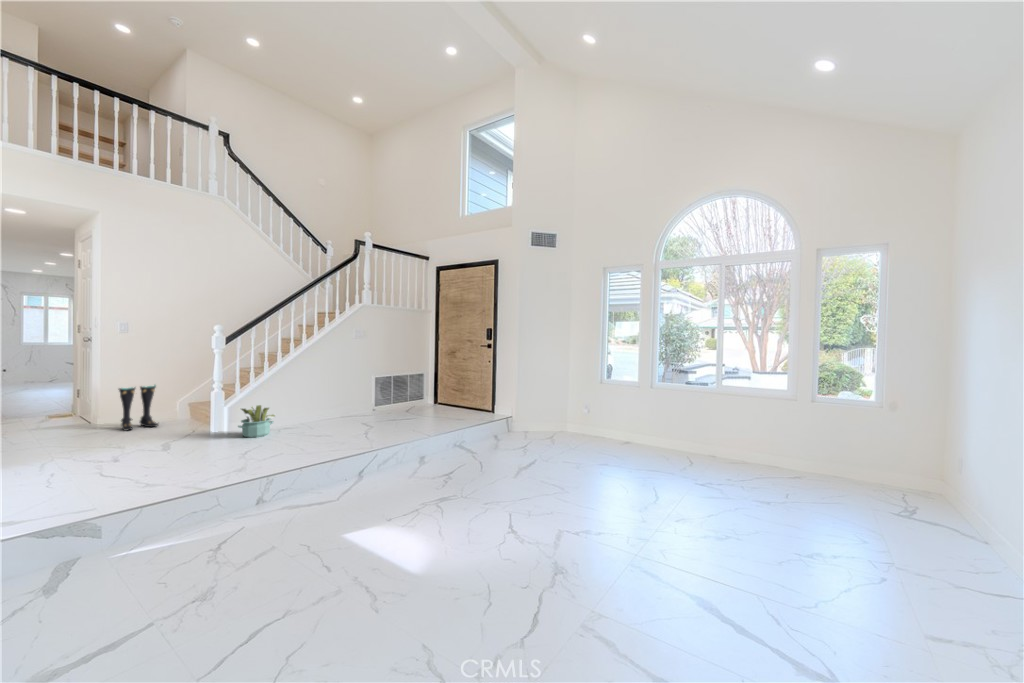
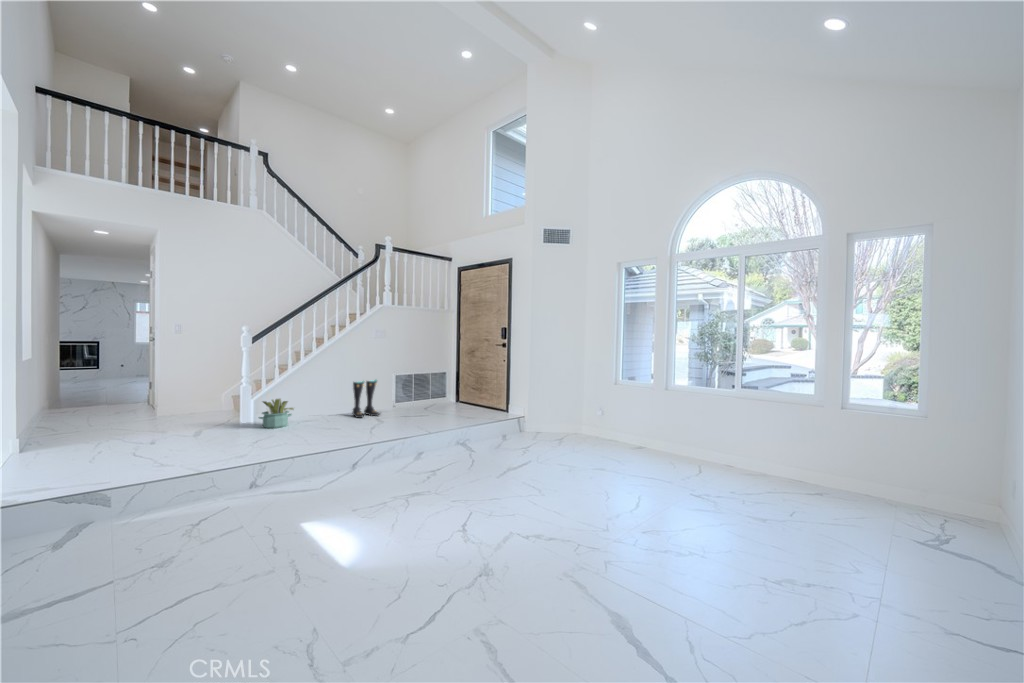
boots: present [119,385,159,431] -> present [353,380,380,418]

